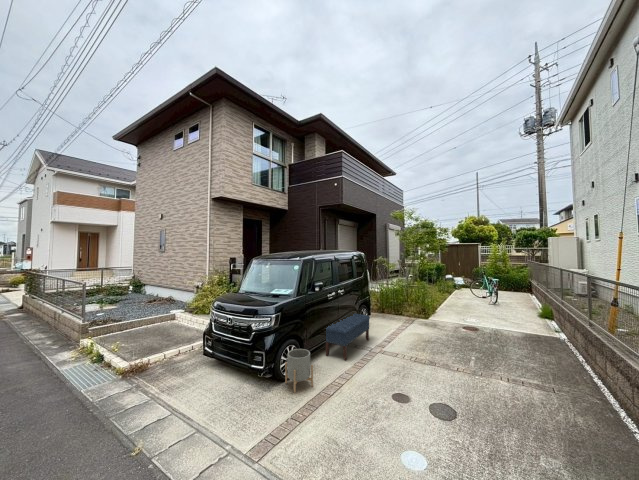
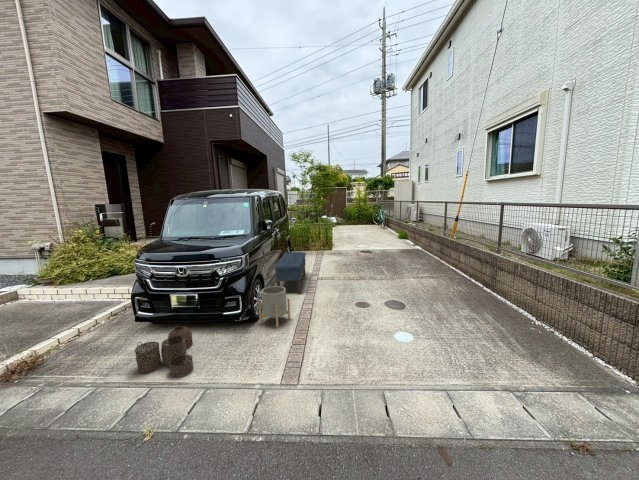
woven basket: none [177,366,227,414] -> present [135,326,193,377]

